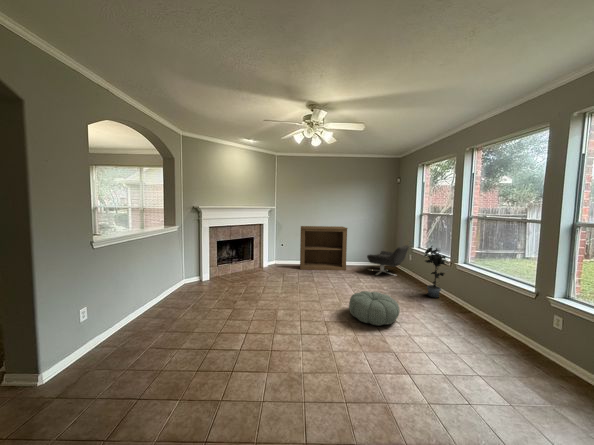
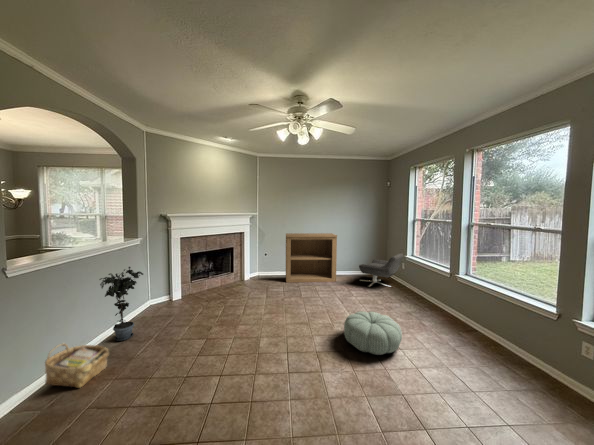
potted plant: present [424,246,448,298] -> present [100,267,143,341]
woven basket: none [113,303,159,336] -> present [45,344,109,388]

